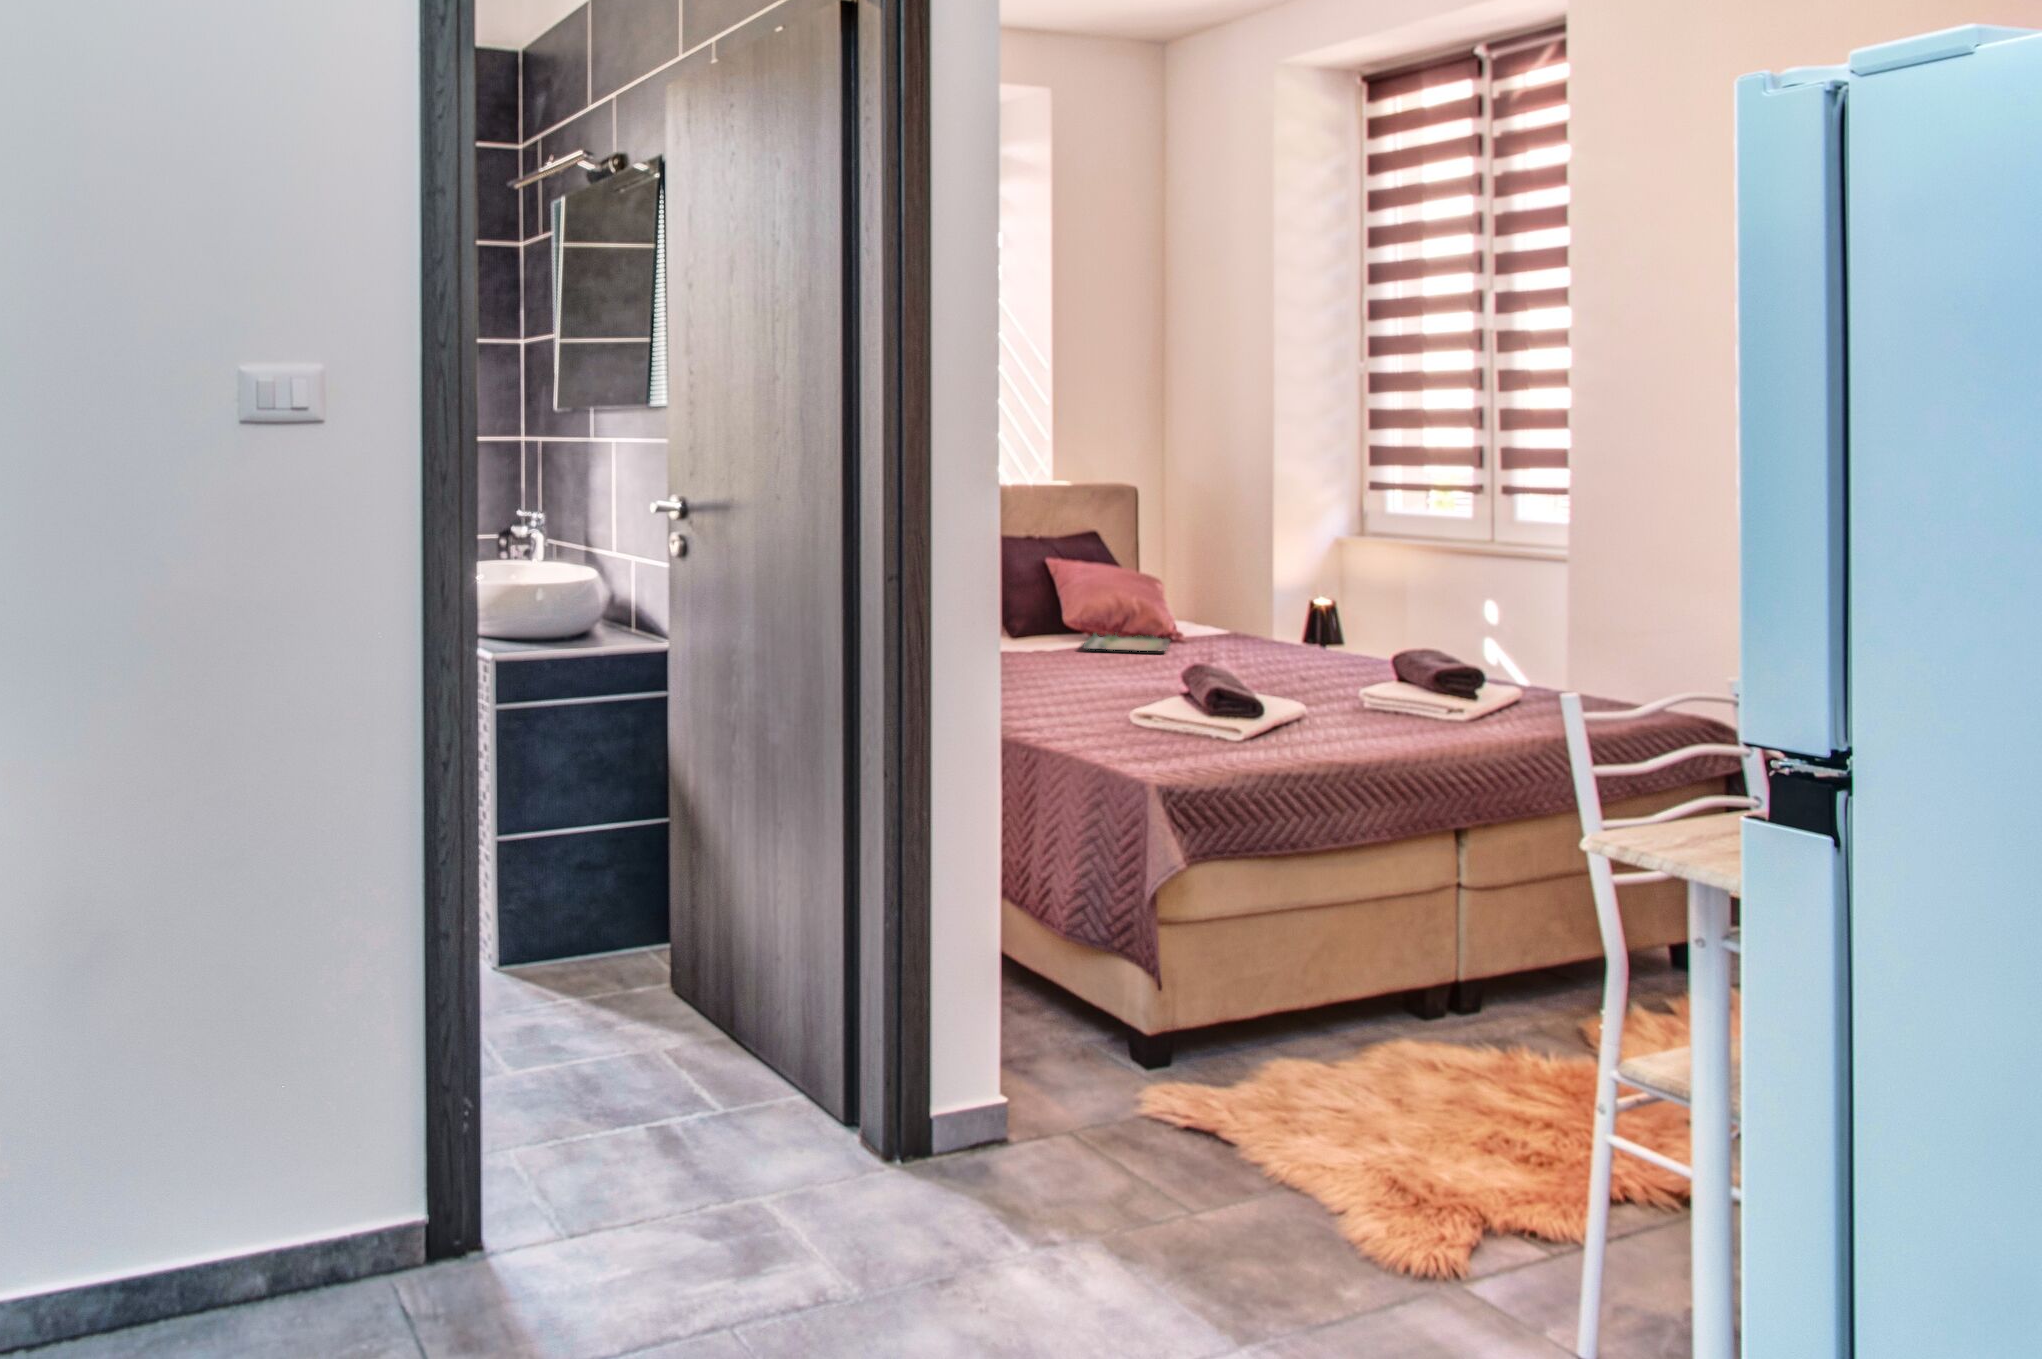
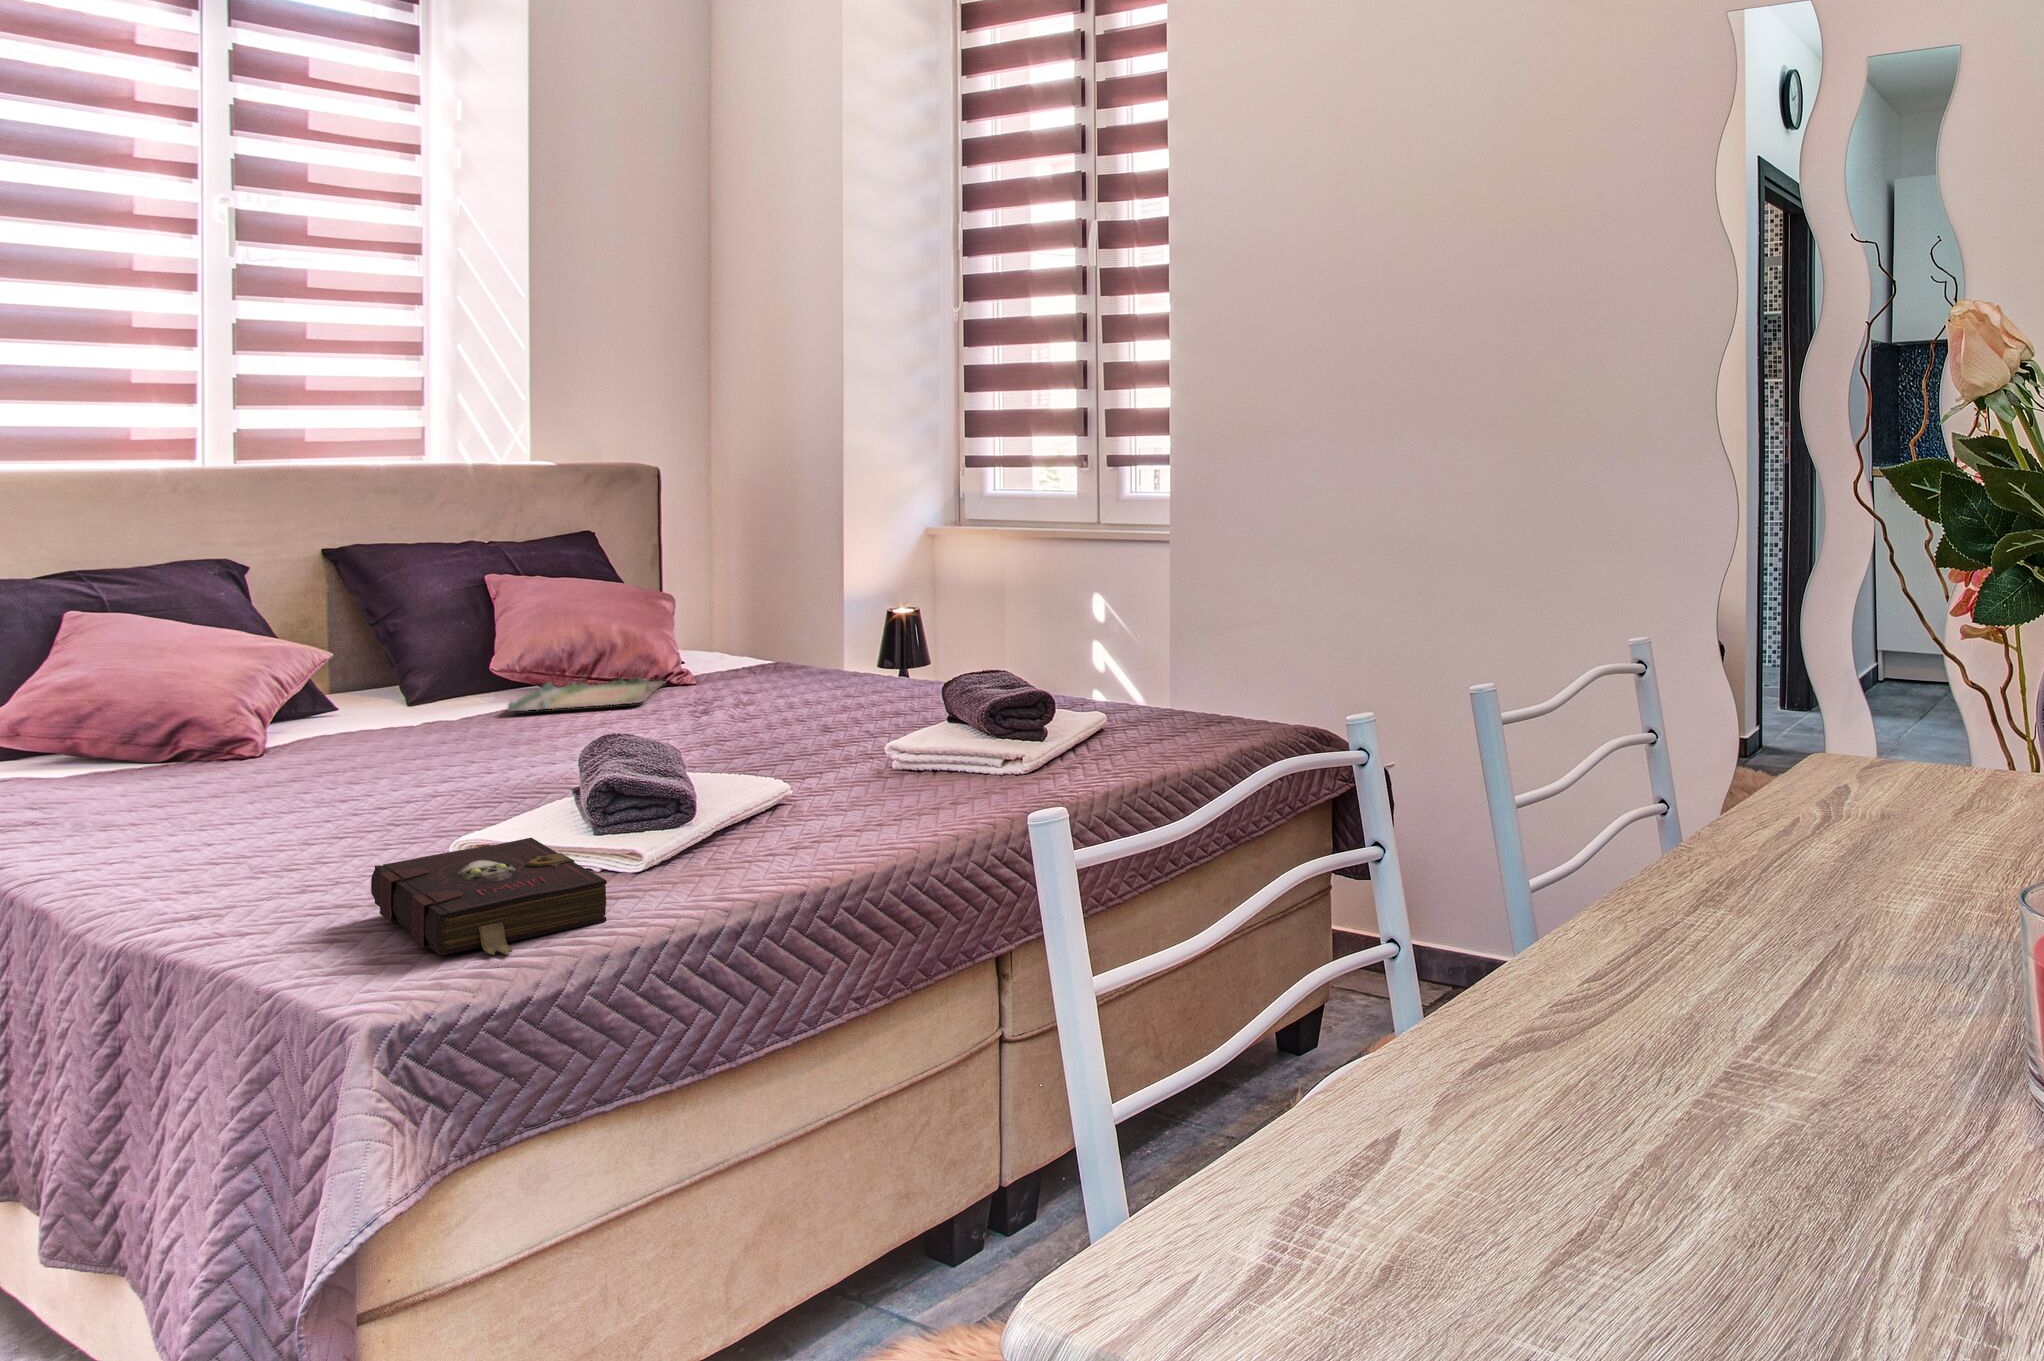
book: none [1110,714,1240,767] -> present [371,838,607,956]

